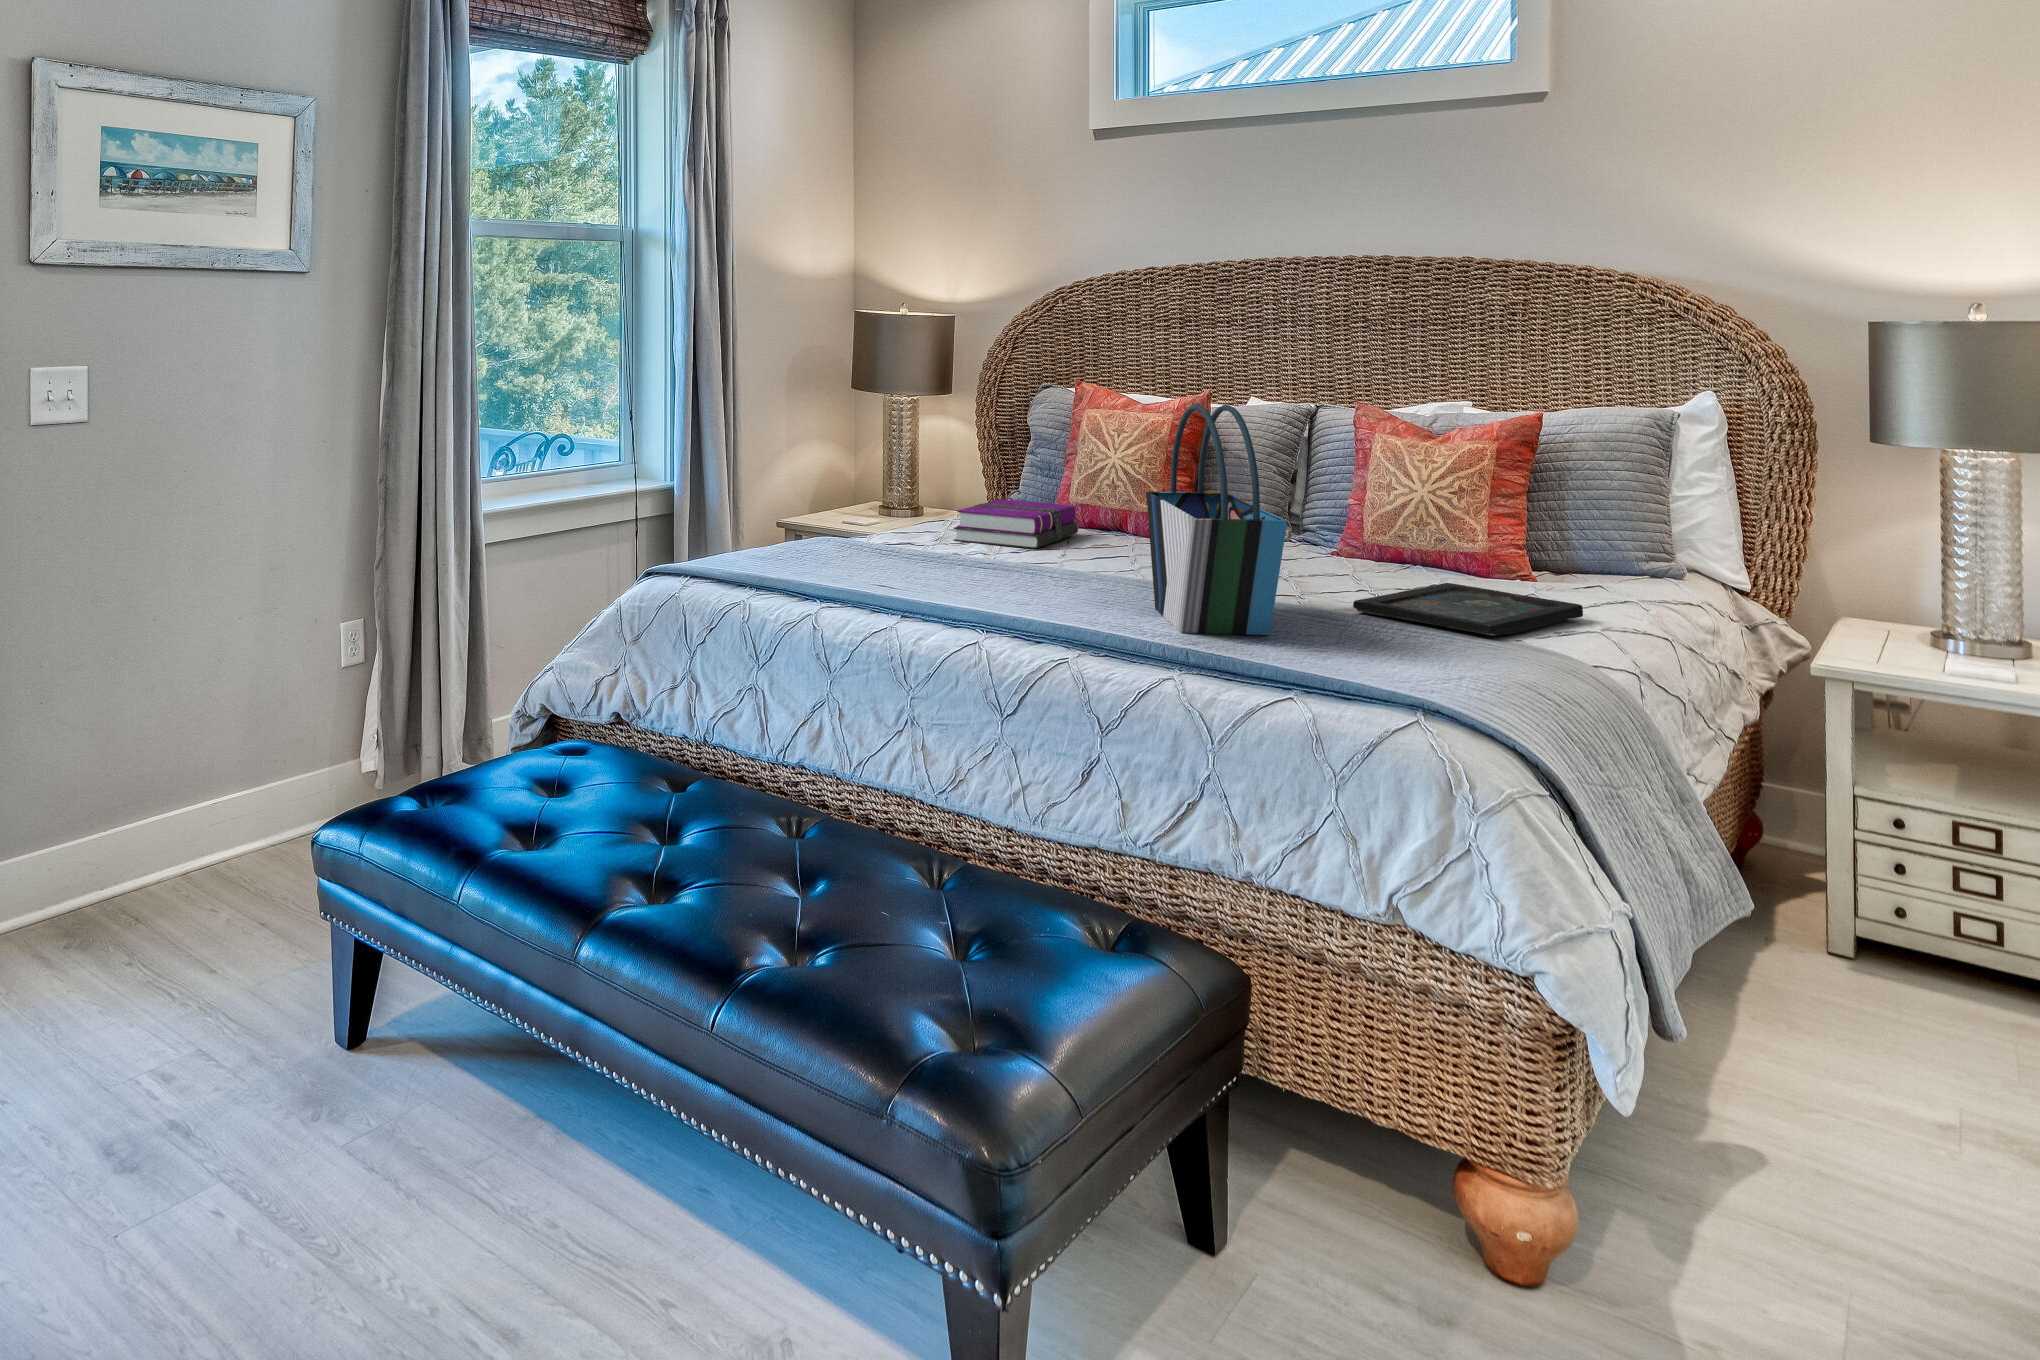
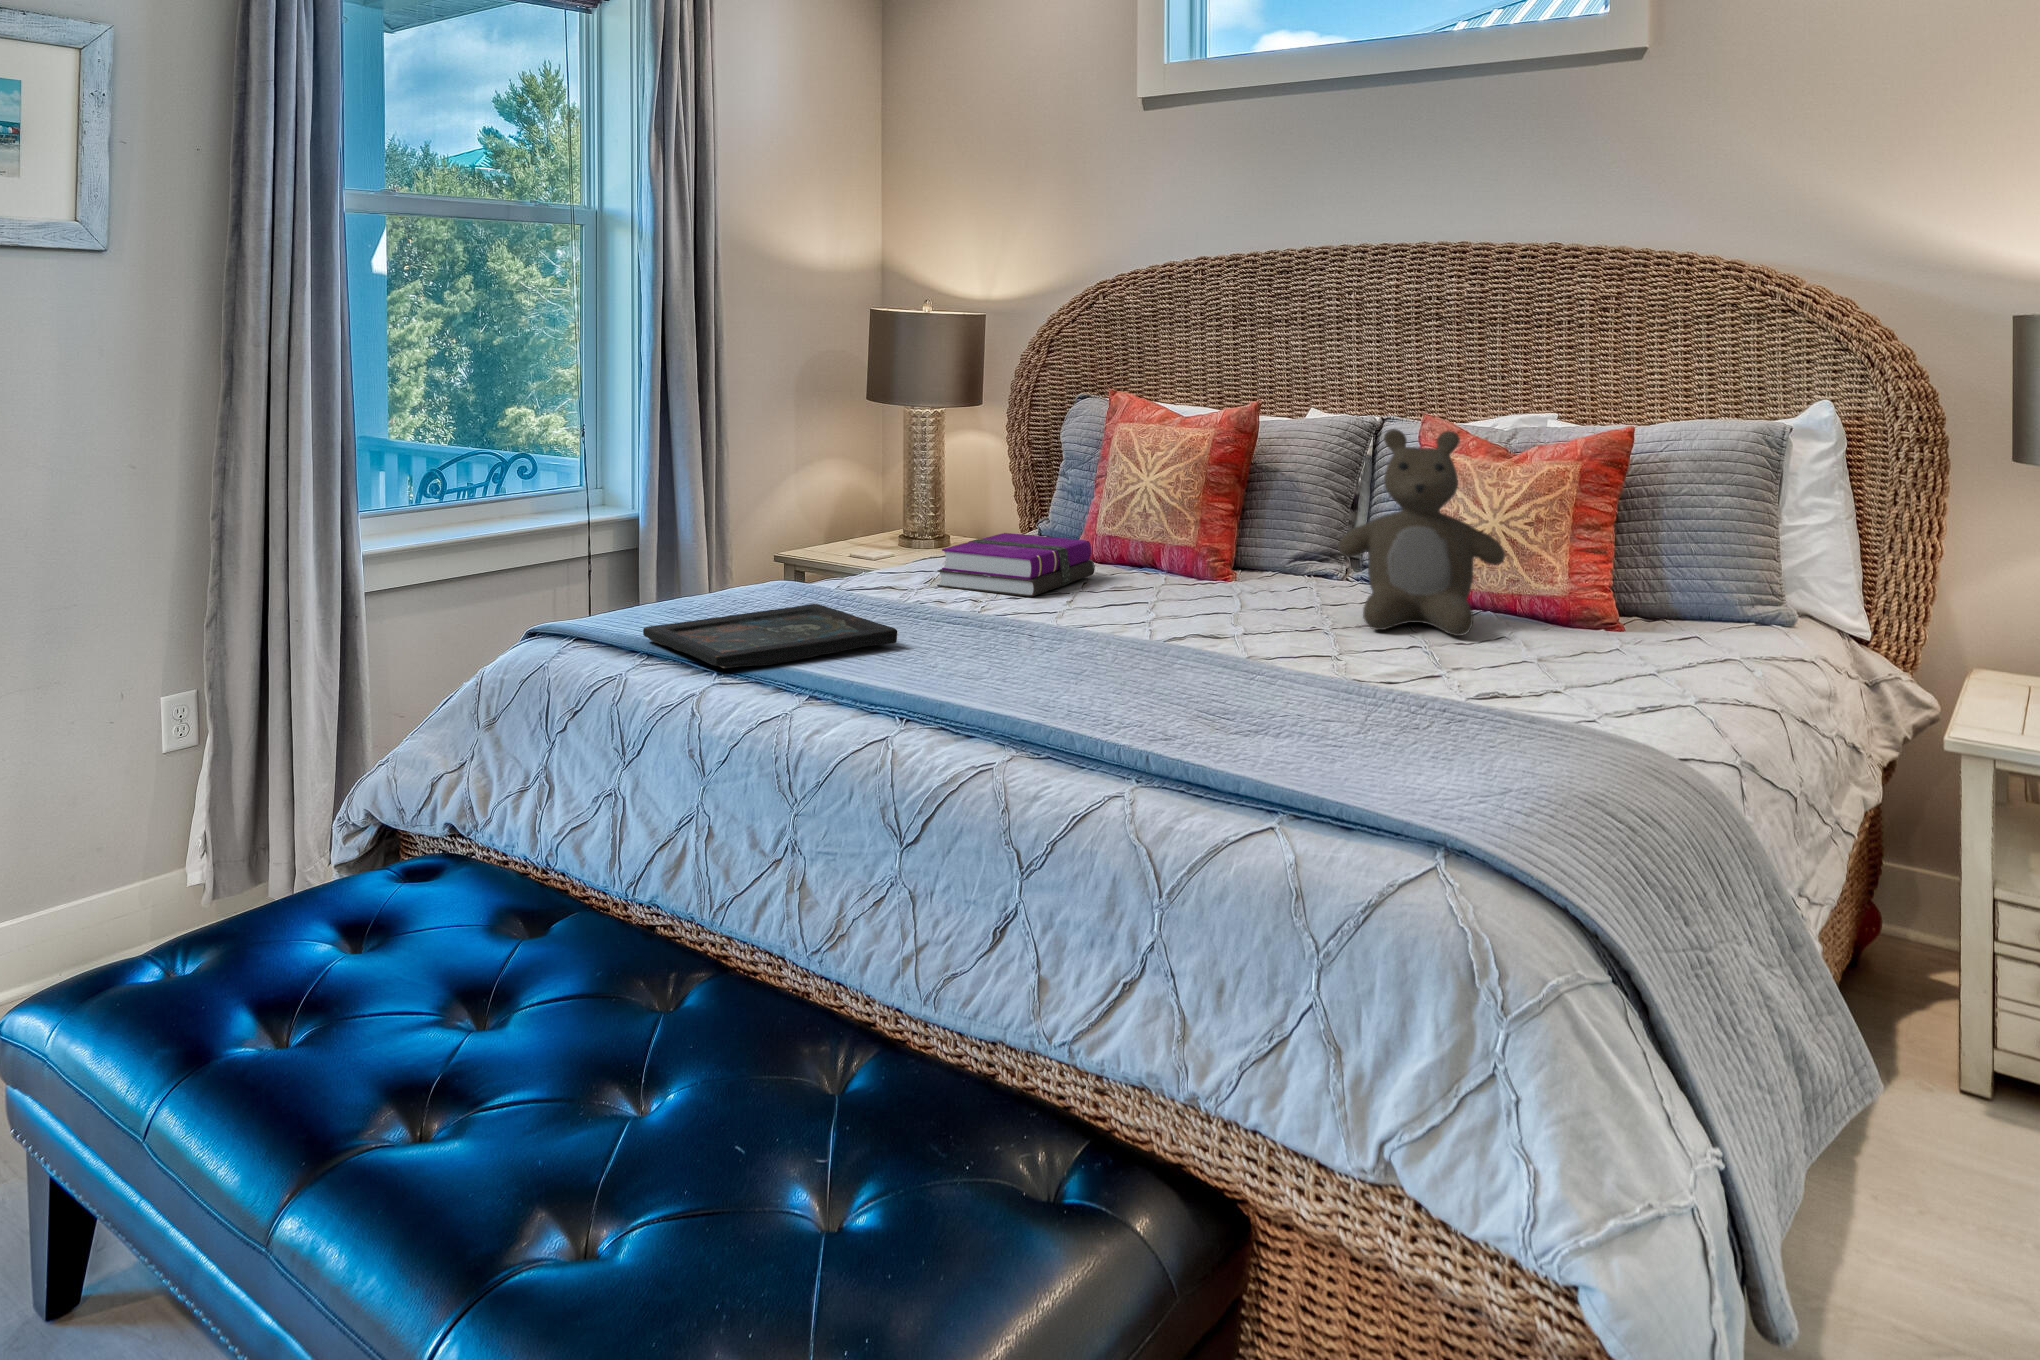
tote bag: present [1146,405,1287,635] -> none [1131,419,1284,727]
teddy bear: none [1293,414,1435,580] -> present [1338,429,1505,636]
tray: present [1353,583,1583,636] -> present [643,604,897,668]

